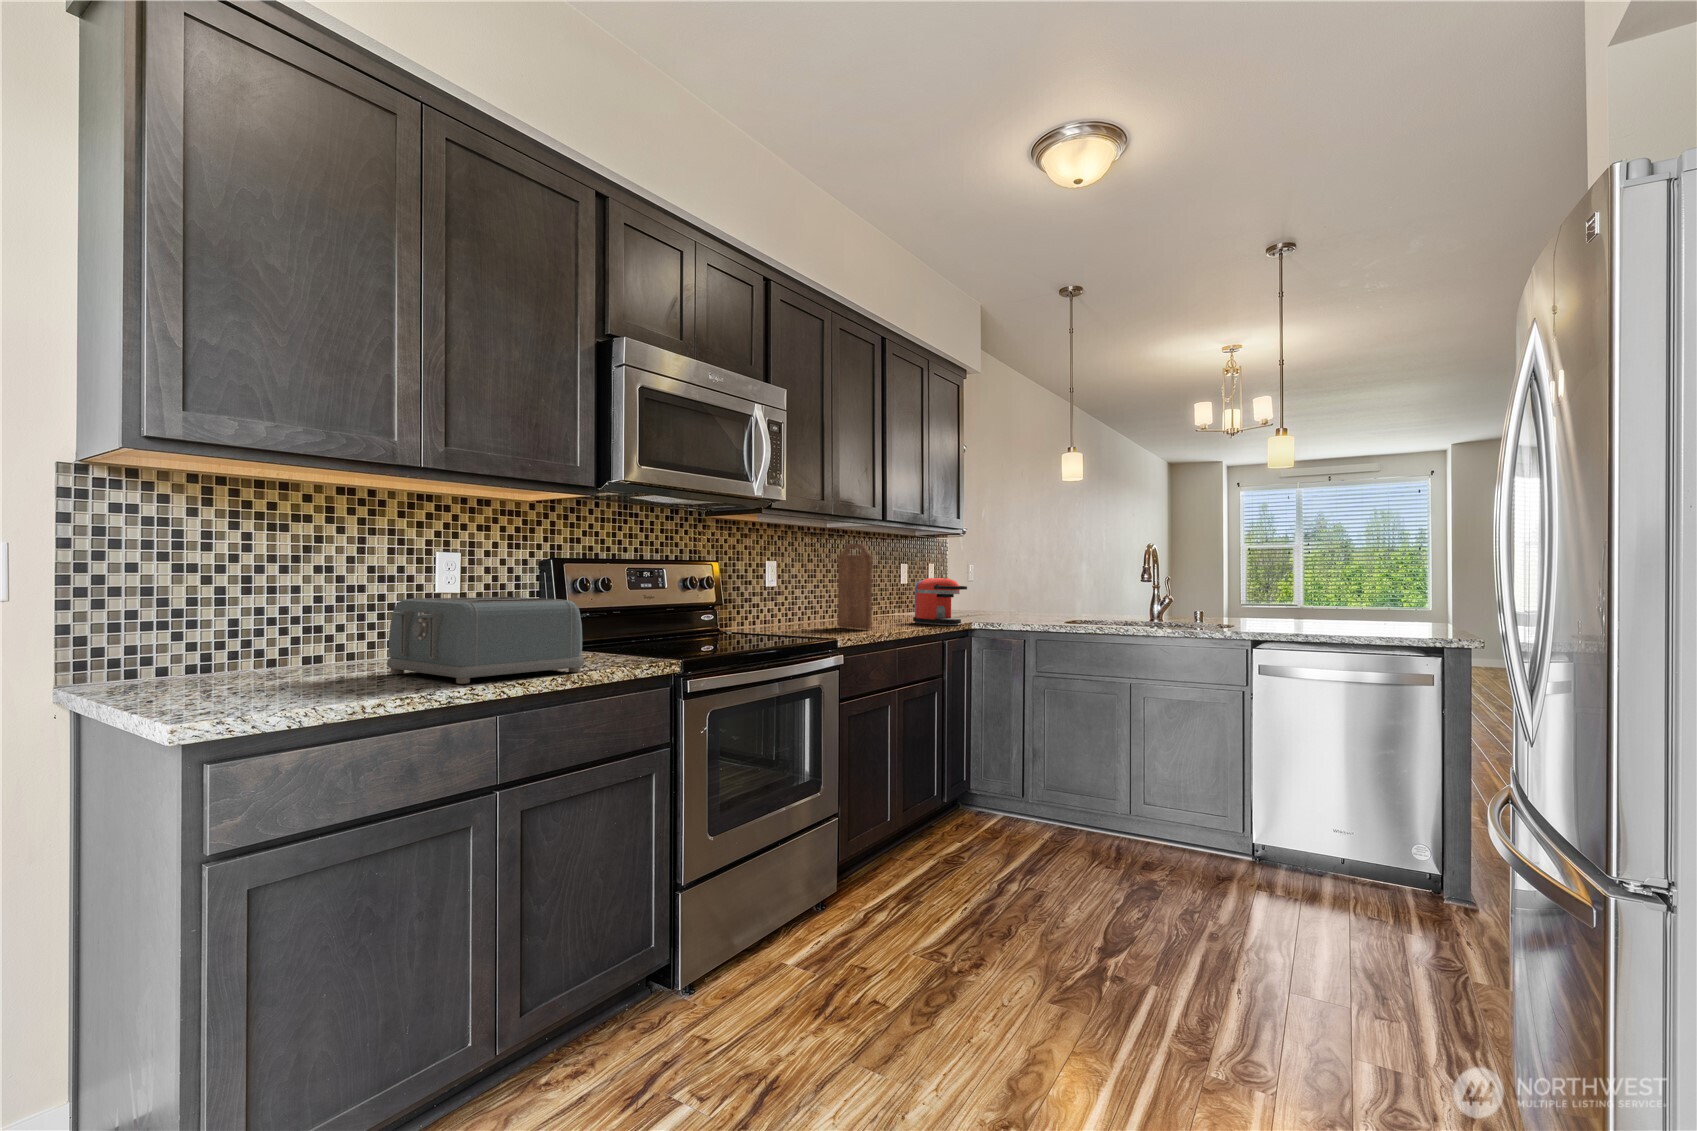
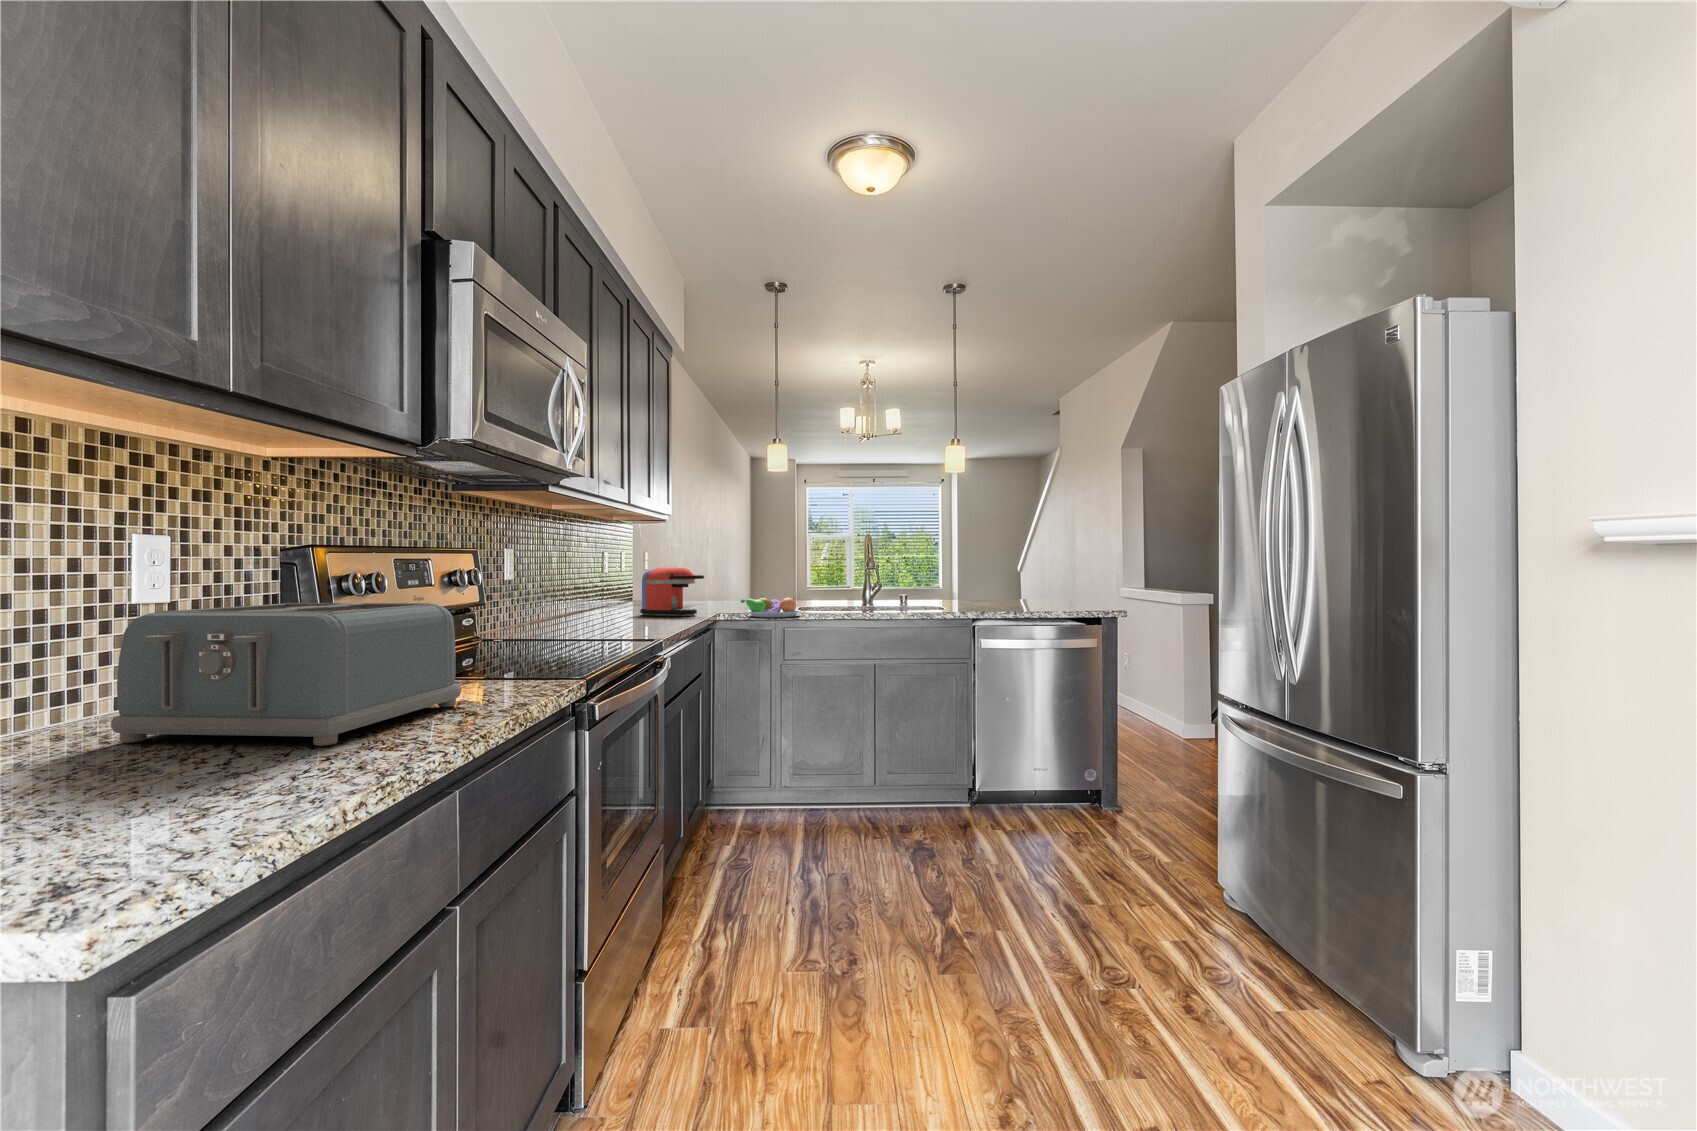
cutting board: present [837,544,873,630] -> none [580,531,628,625]
fruit bowl: none [998,607,1058,631] -> present [741,595,800,617]

